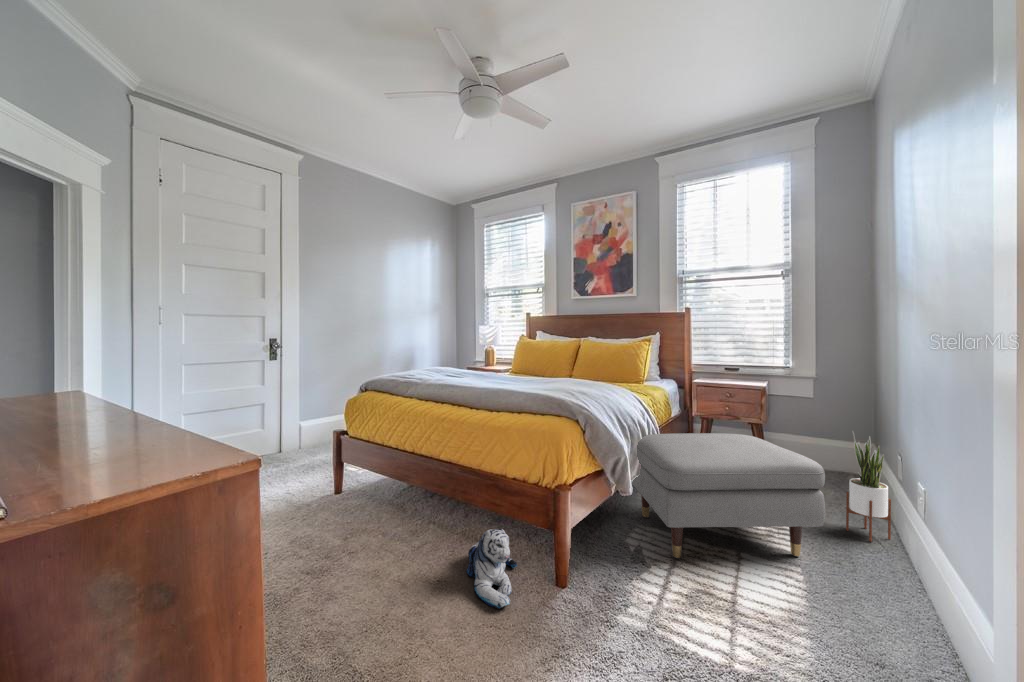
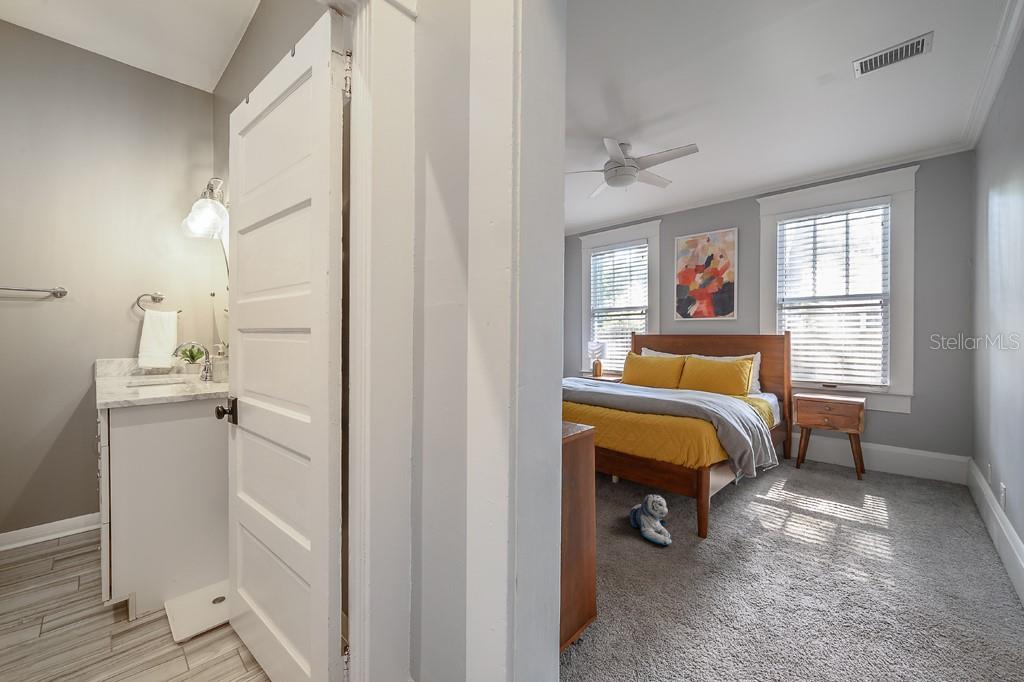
potted plant: present [846,431,891,542] -> none [938,440,979,530]
ottoman: present [632,433,825,558] -> none [744,437,917,535]

